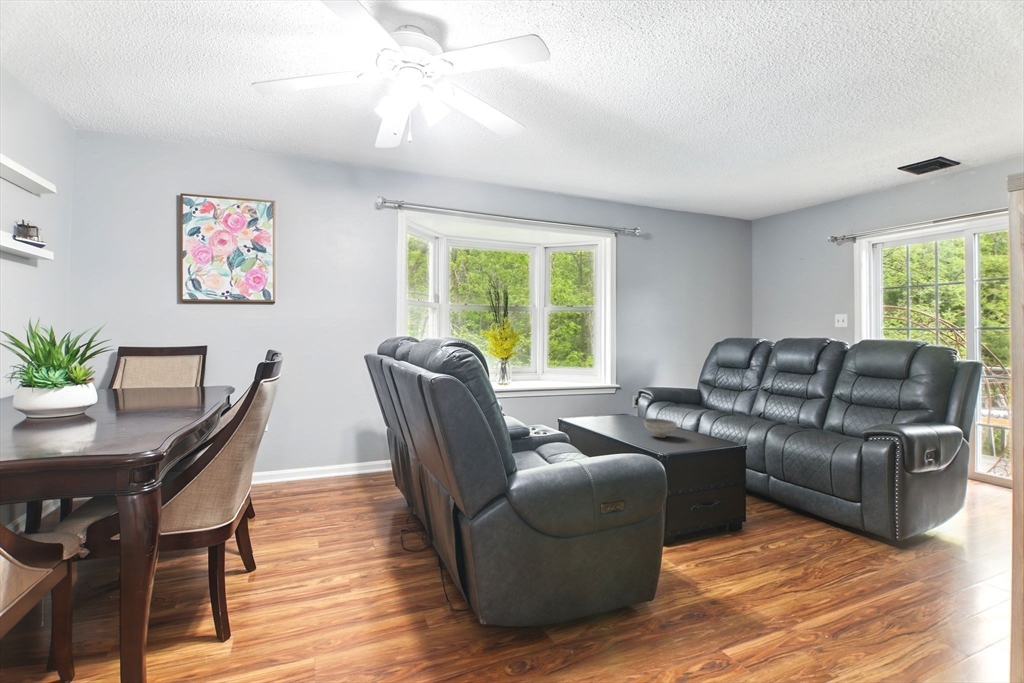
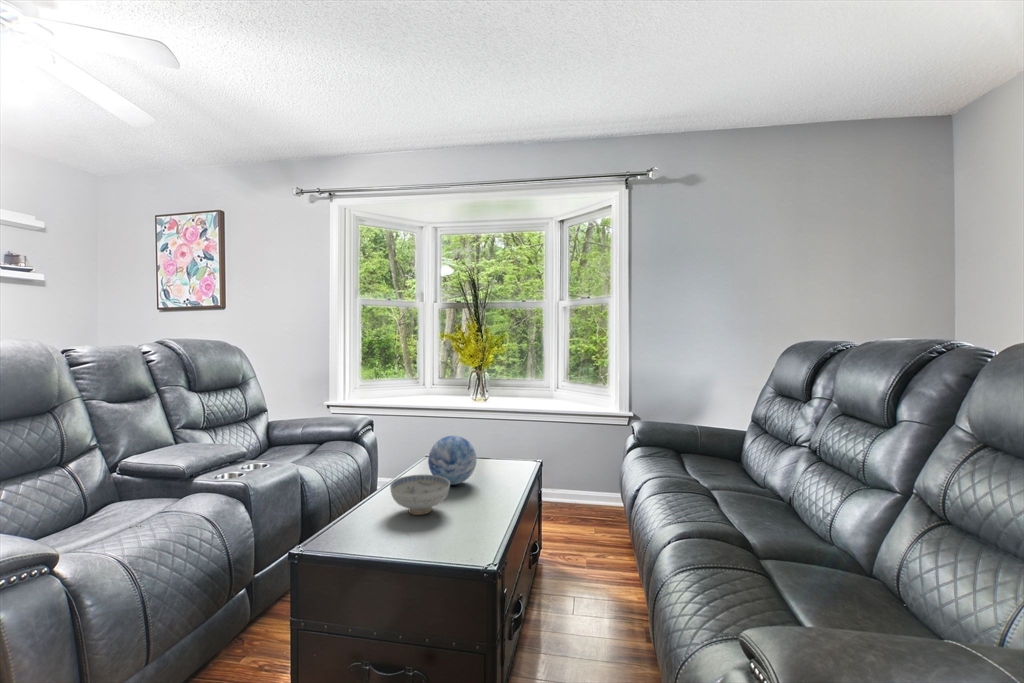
decorative orb: none [616,399,645,427] -> present [428,436,476,485]

